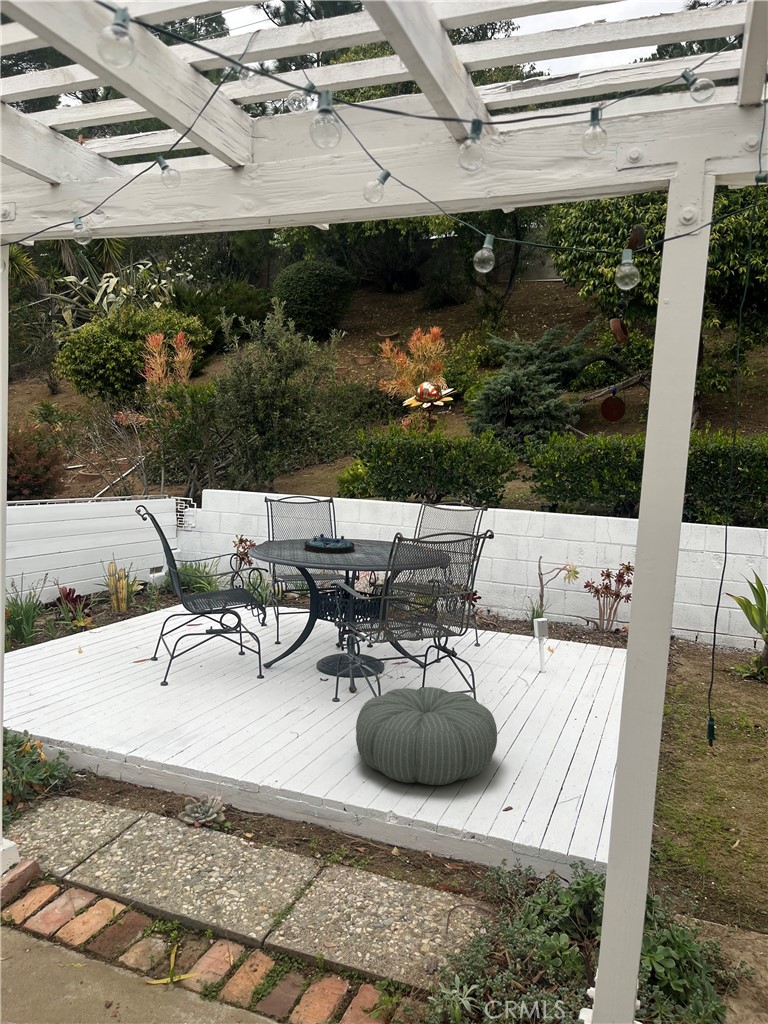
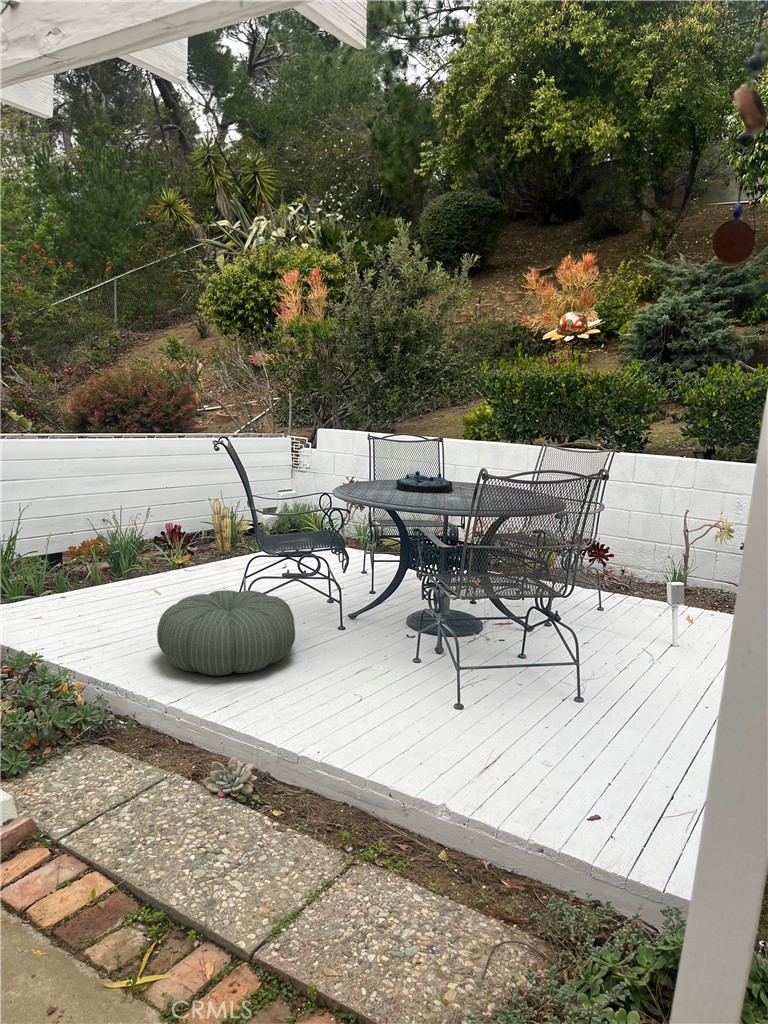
pouf: present [356,687,497,785] -> present [157,590,295,676]

